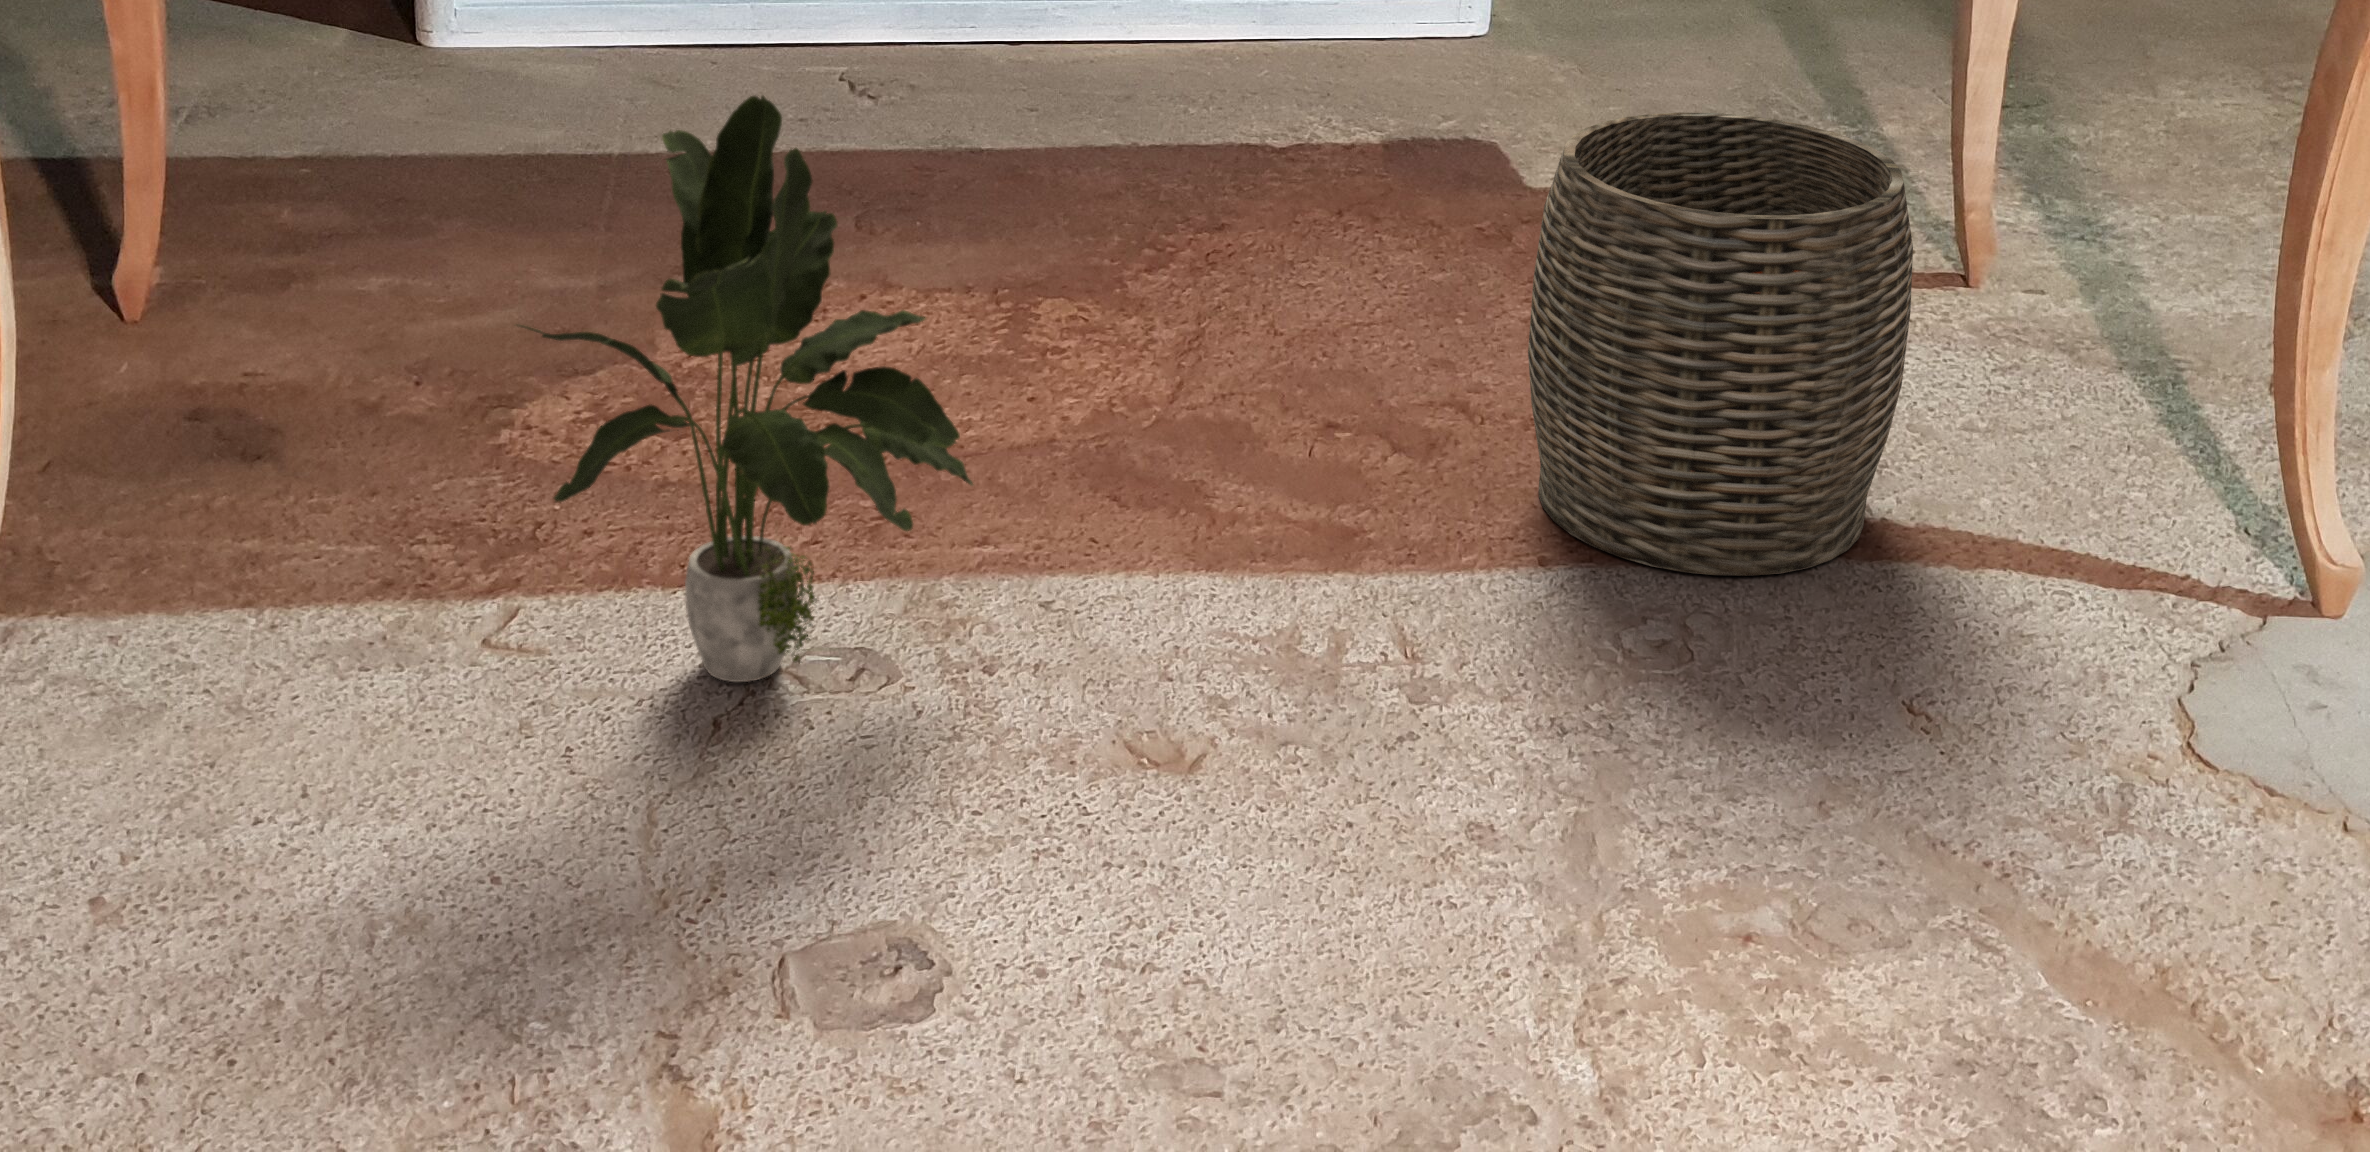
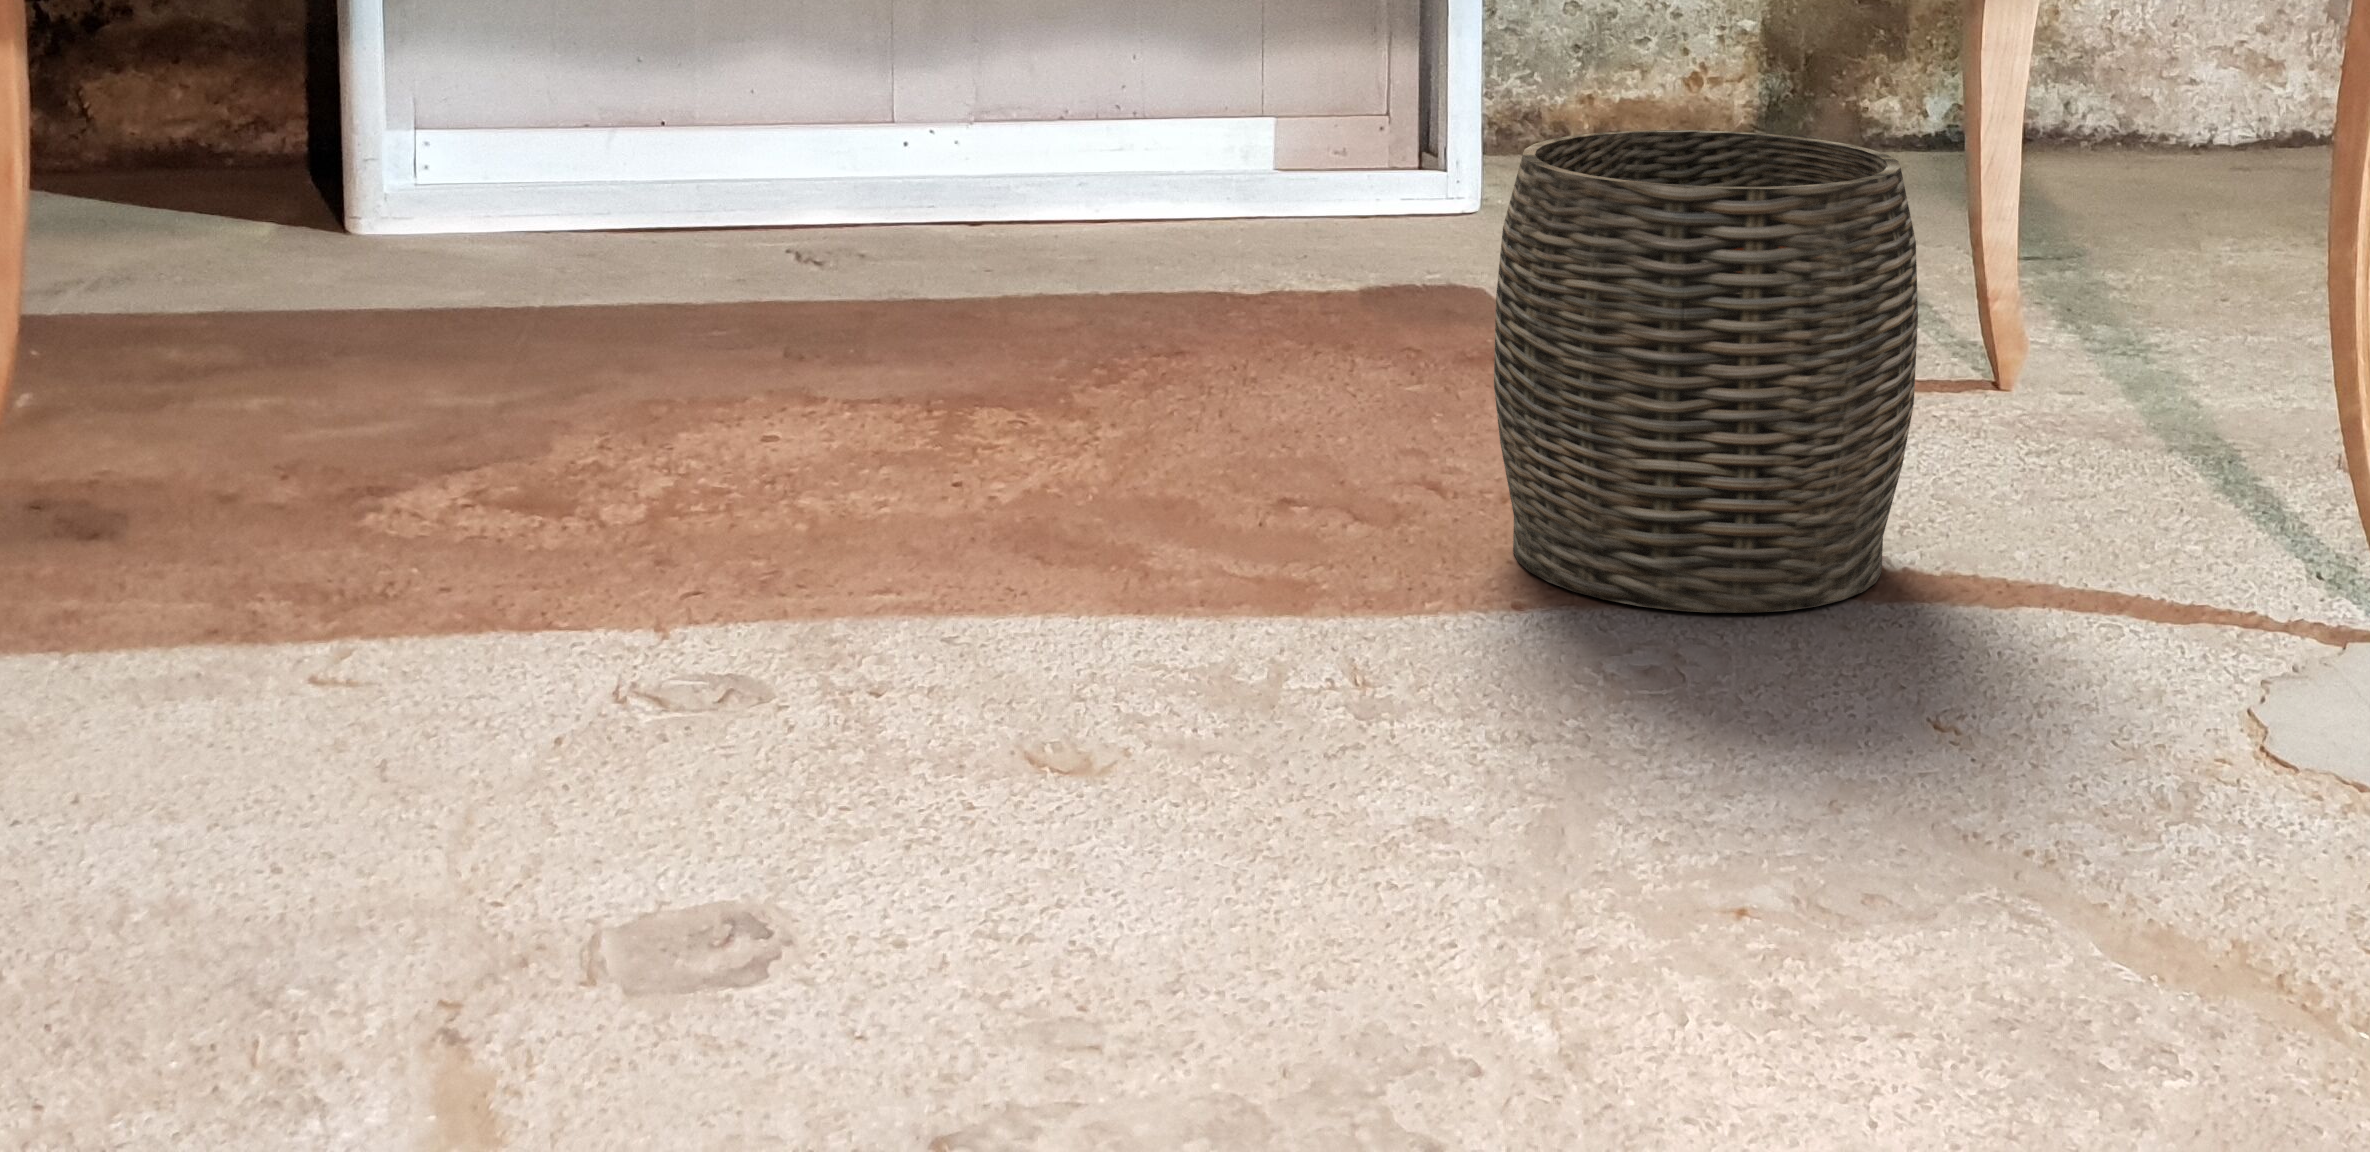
potted plant: present [517,96,973,682] -> none [331,28,859,707]

